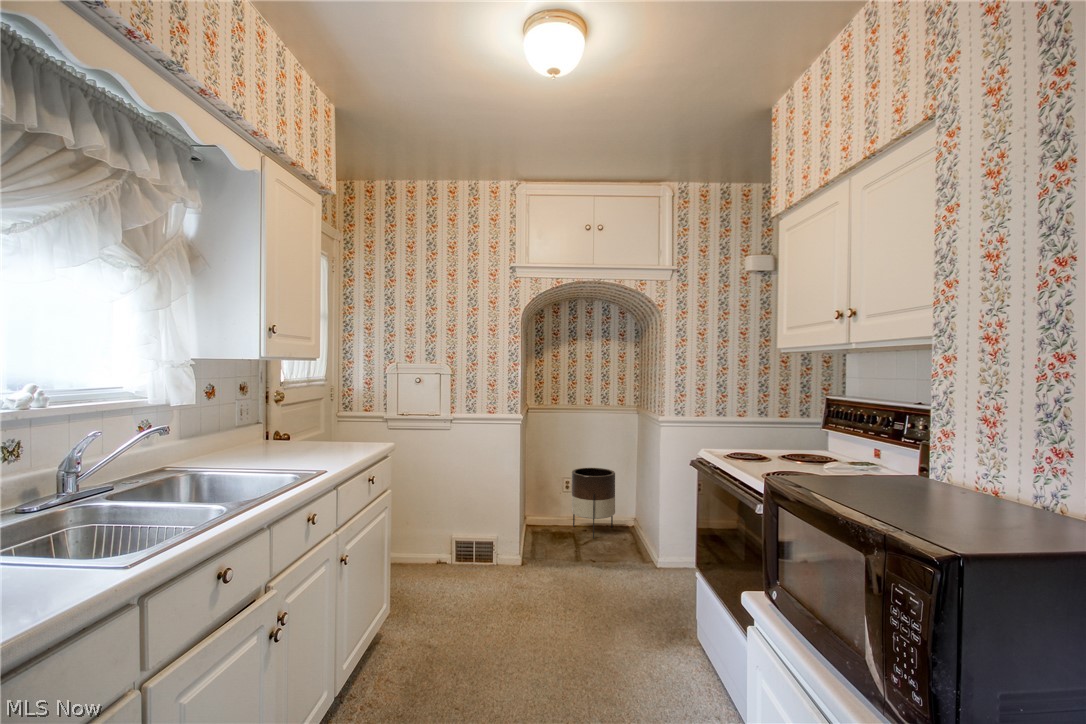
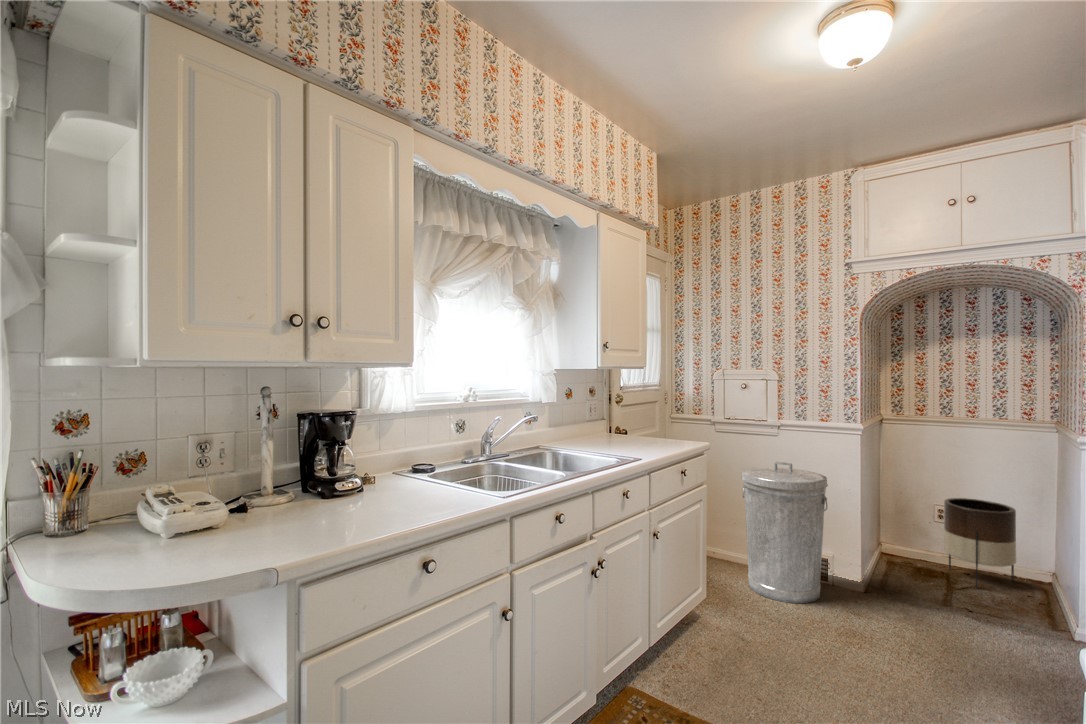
trash can: none [420,455,498,593] -> present [742,462,828,603]

